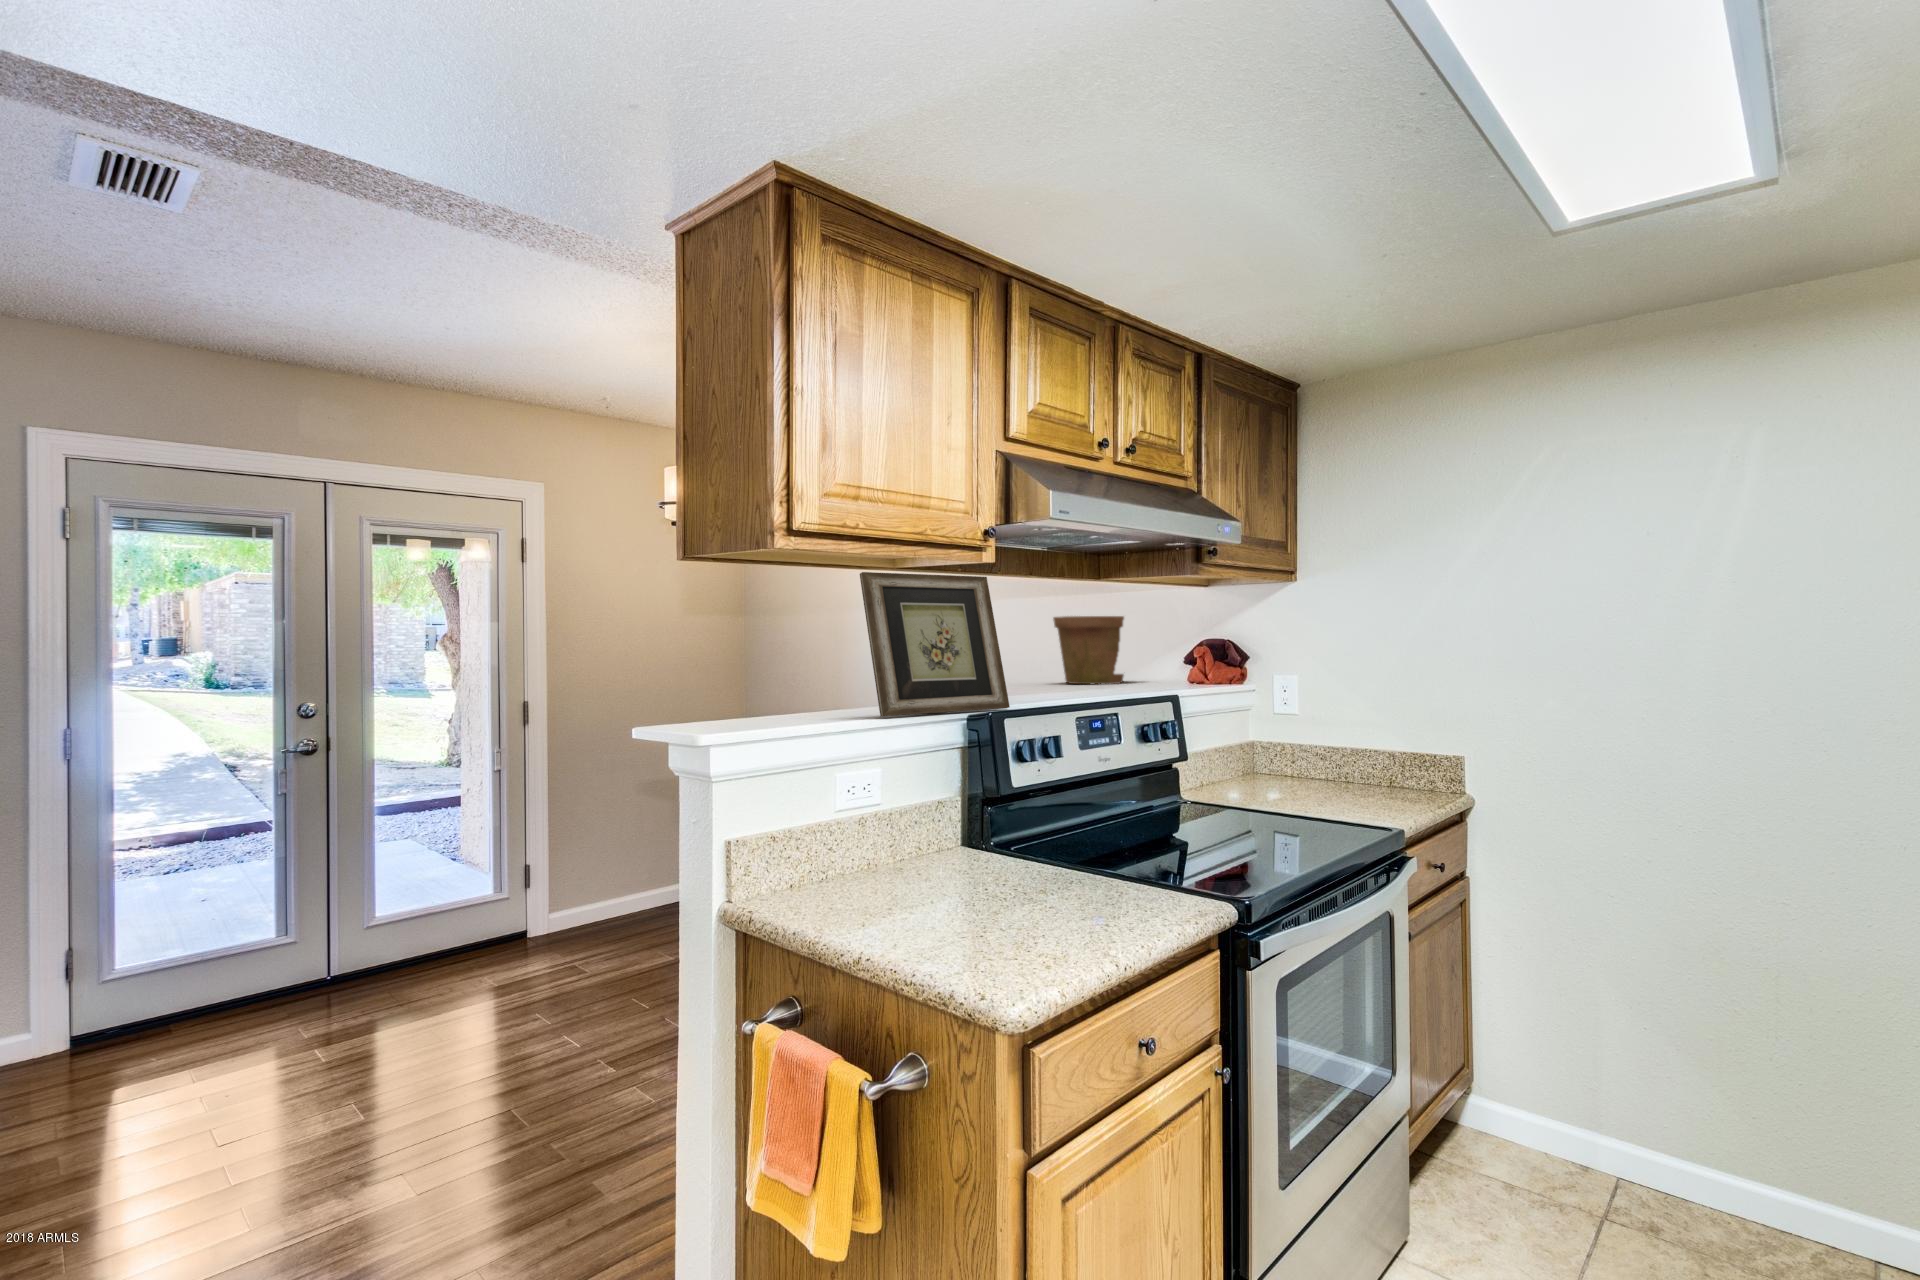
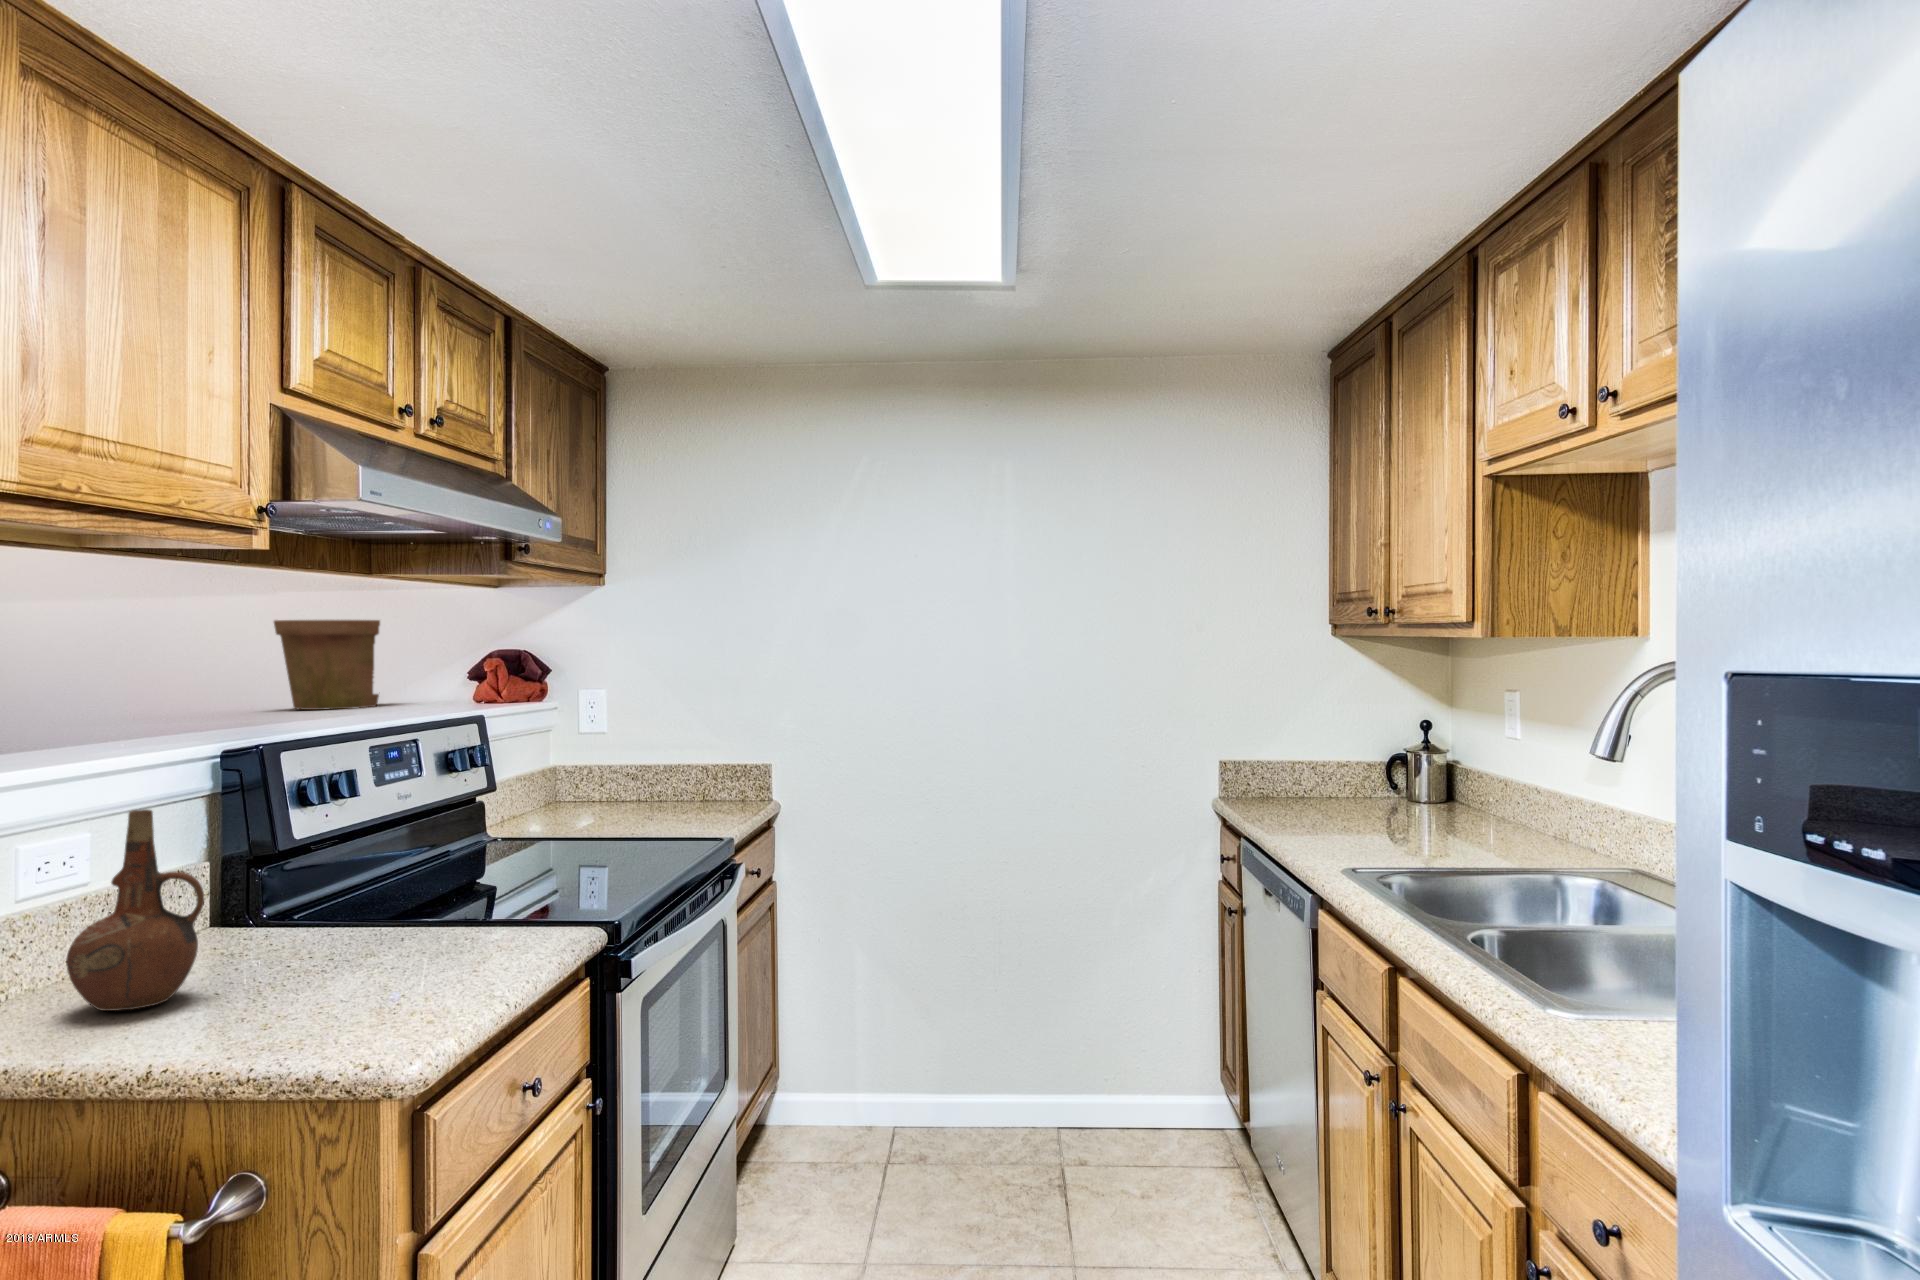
picture frame: present [860,572,1010,717] -> none [50,554,284,758]
ceramic pitcher: none [840,758,924,905] -> present [66,809,204,1011]

